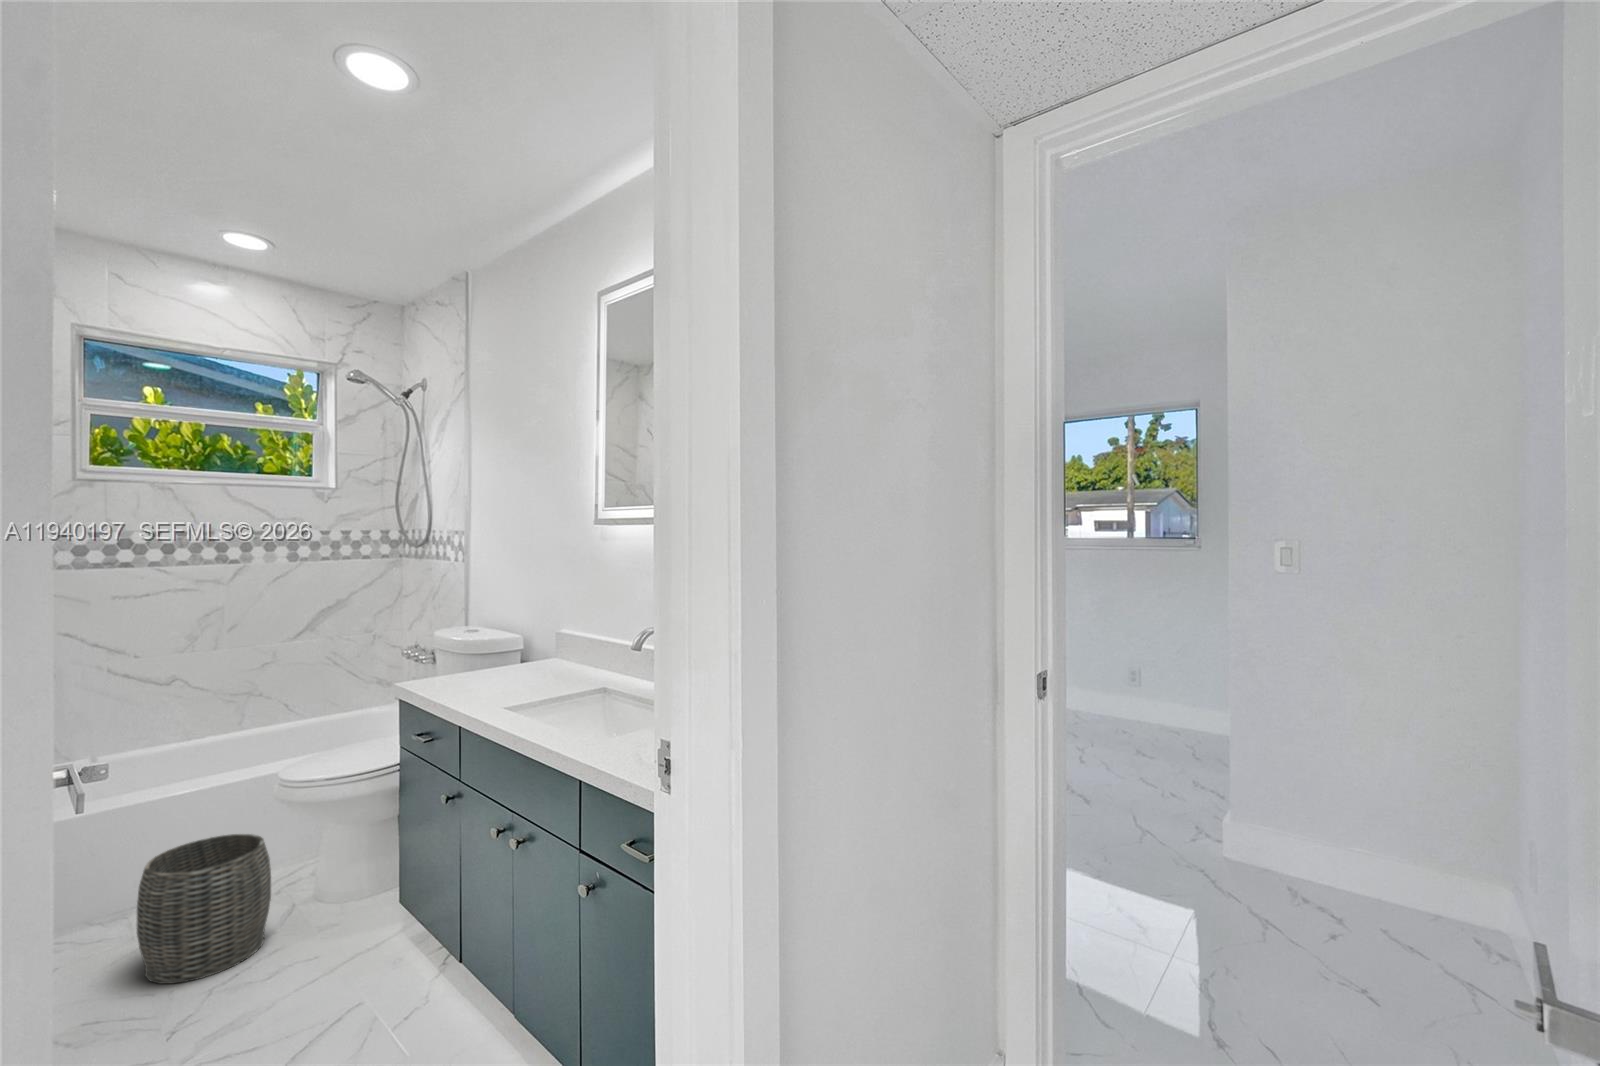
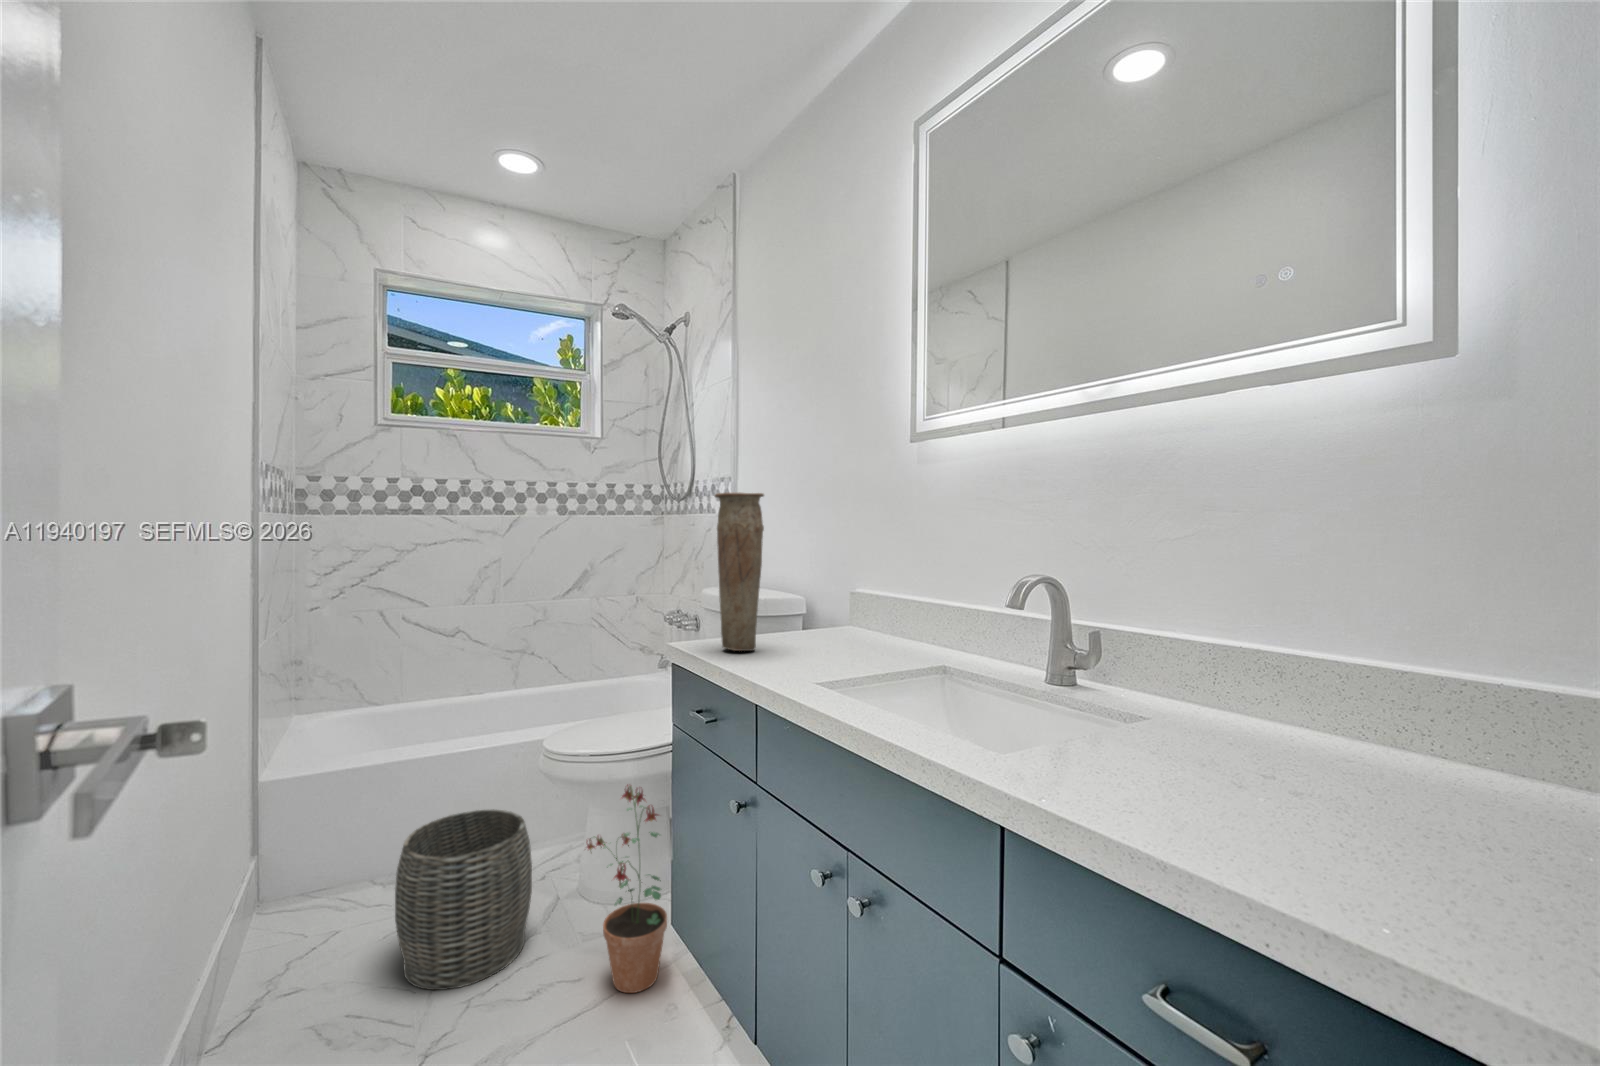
vase: none [433,570,474,686] -> present [715,493,764,651]
potted plant: none [321,796,397,956] -> present [587,785,667,993]

